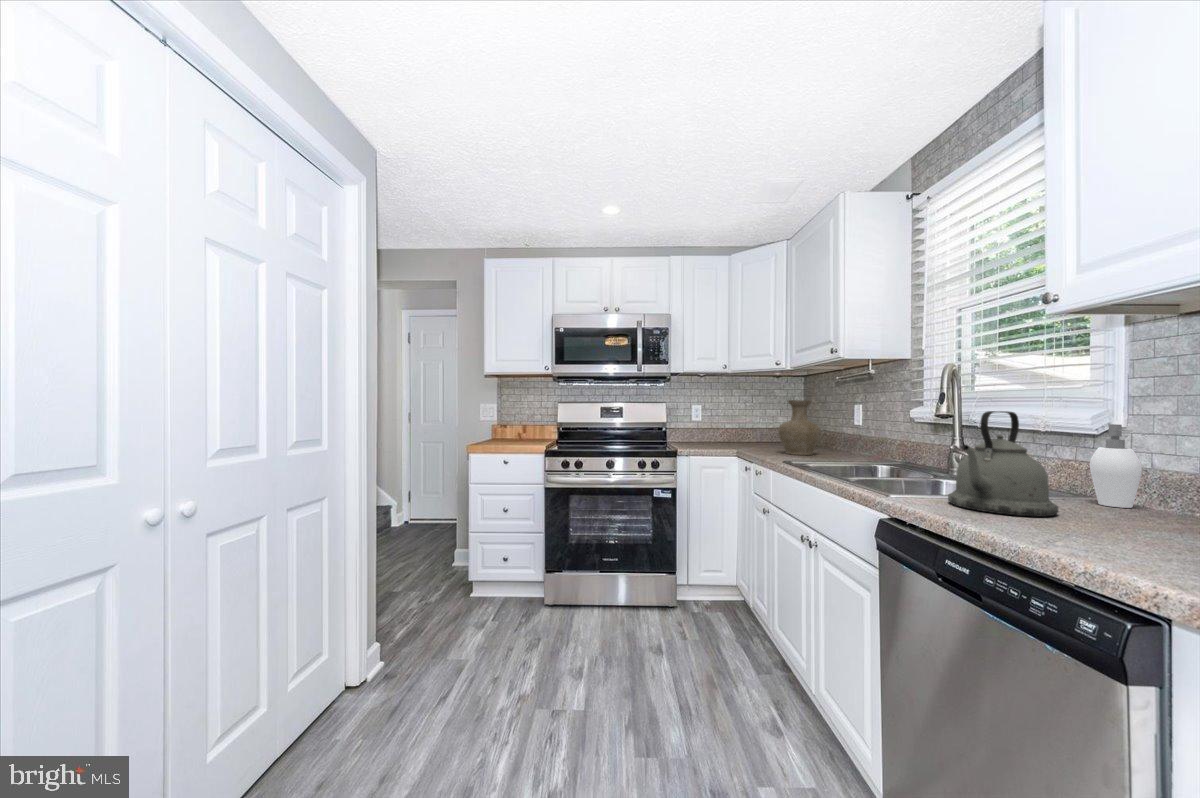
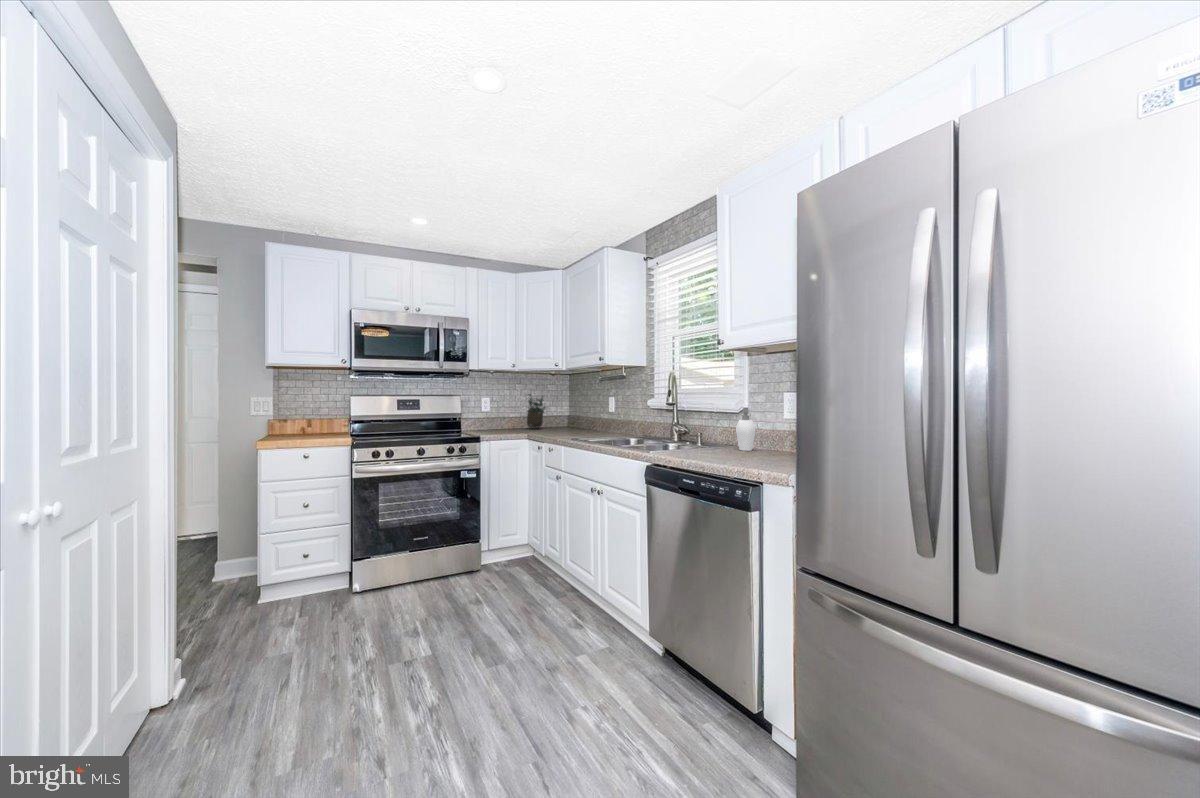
potted plant: none [747,395,772,443] -> present [527,394,545,428]
vase: present [778,400,821,455] -> none [558,394,589,435]
kettle: present [948,411,1058,516] -> none [676,402,724,457]

